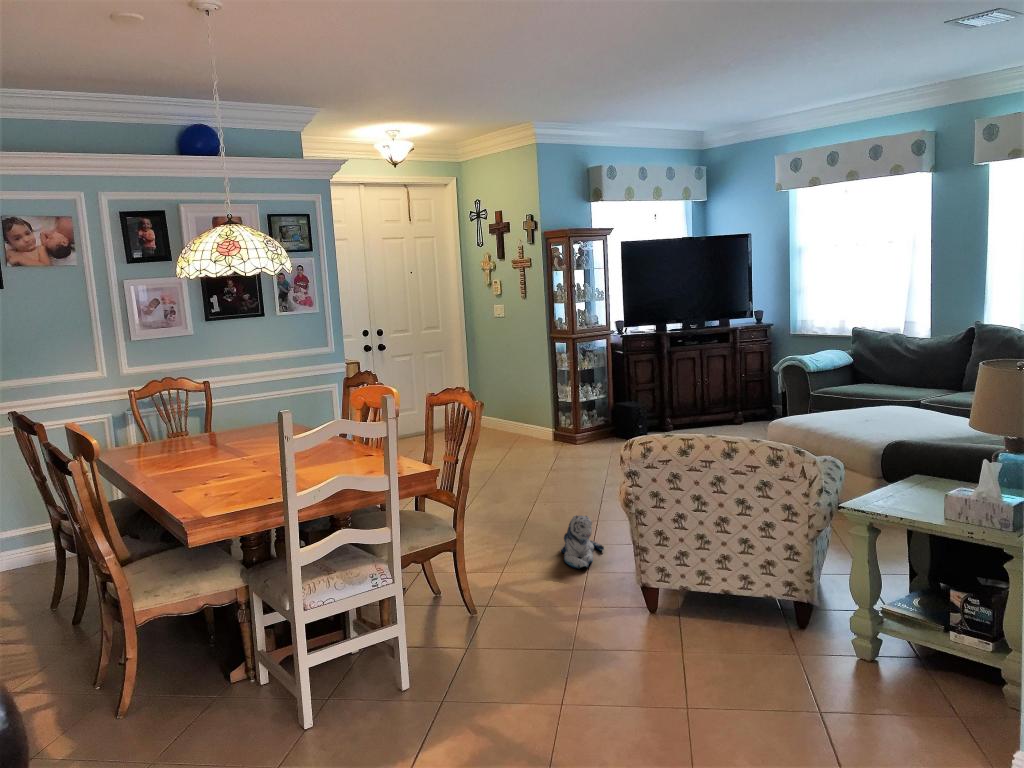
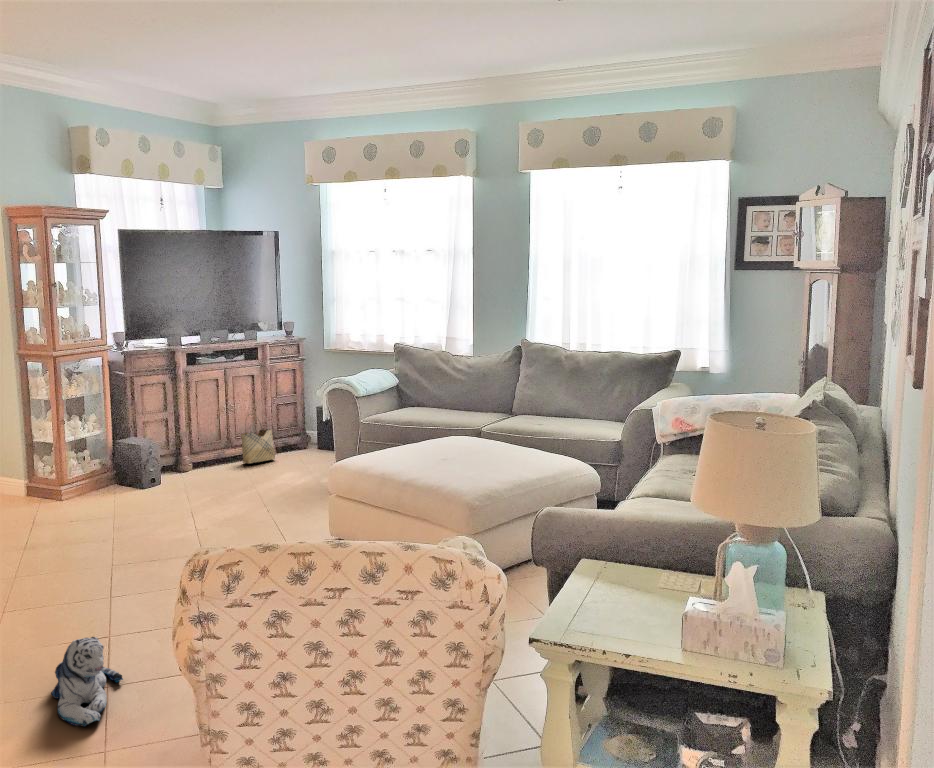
woven basket: none [712,388,741,430] -> present [241,414,275,464]

